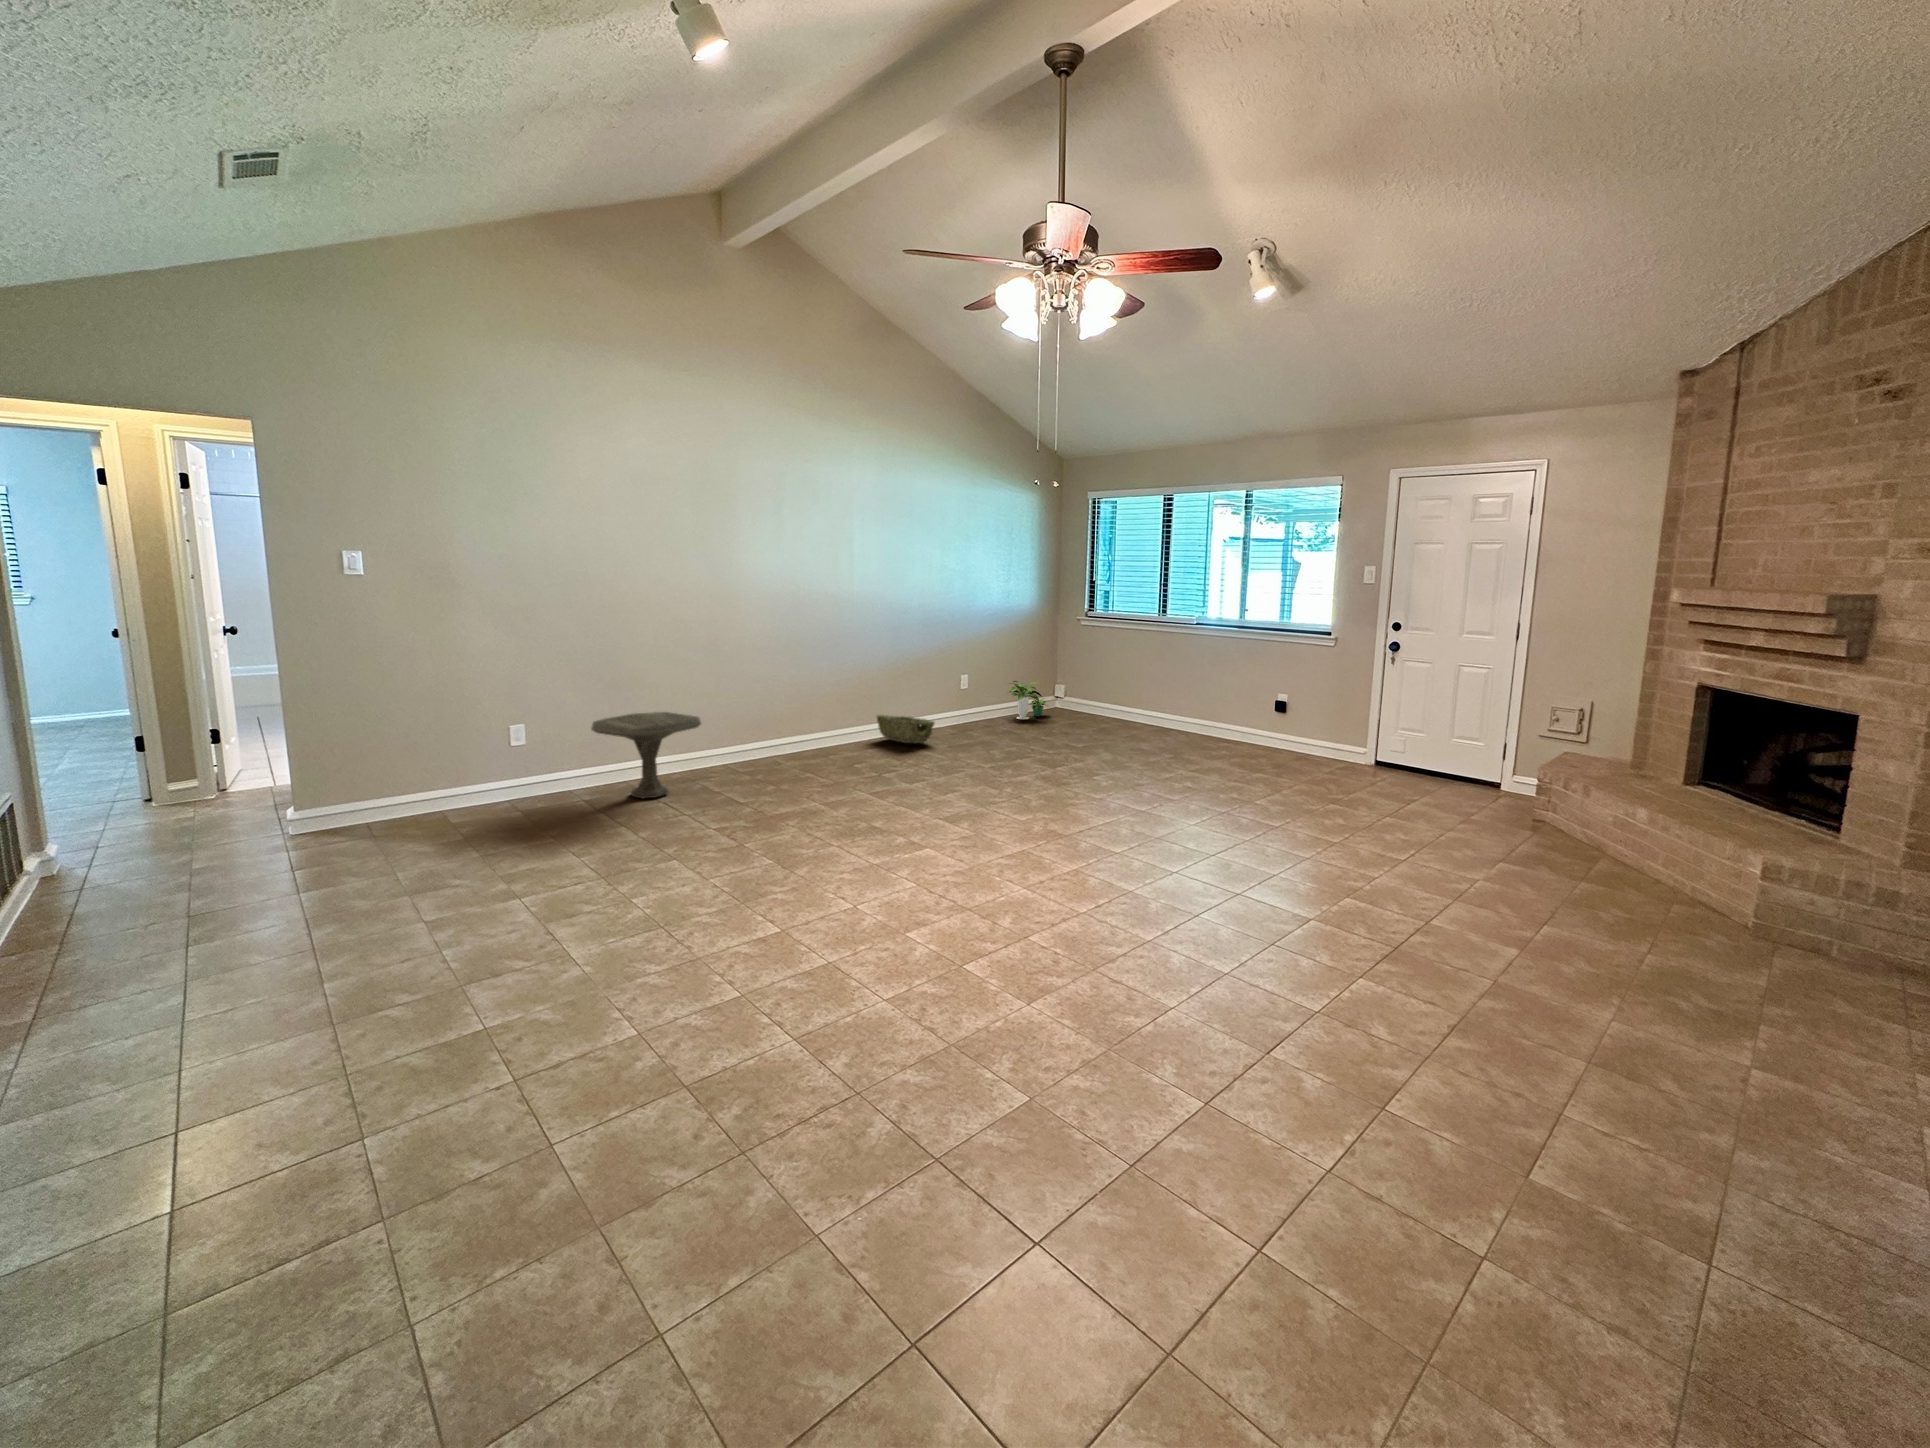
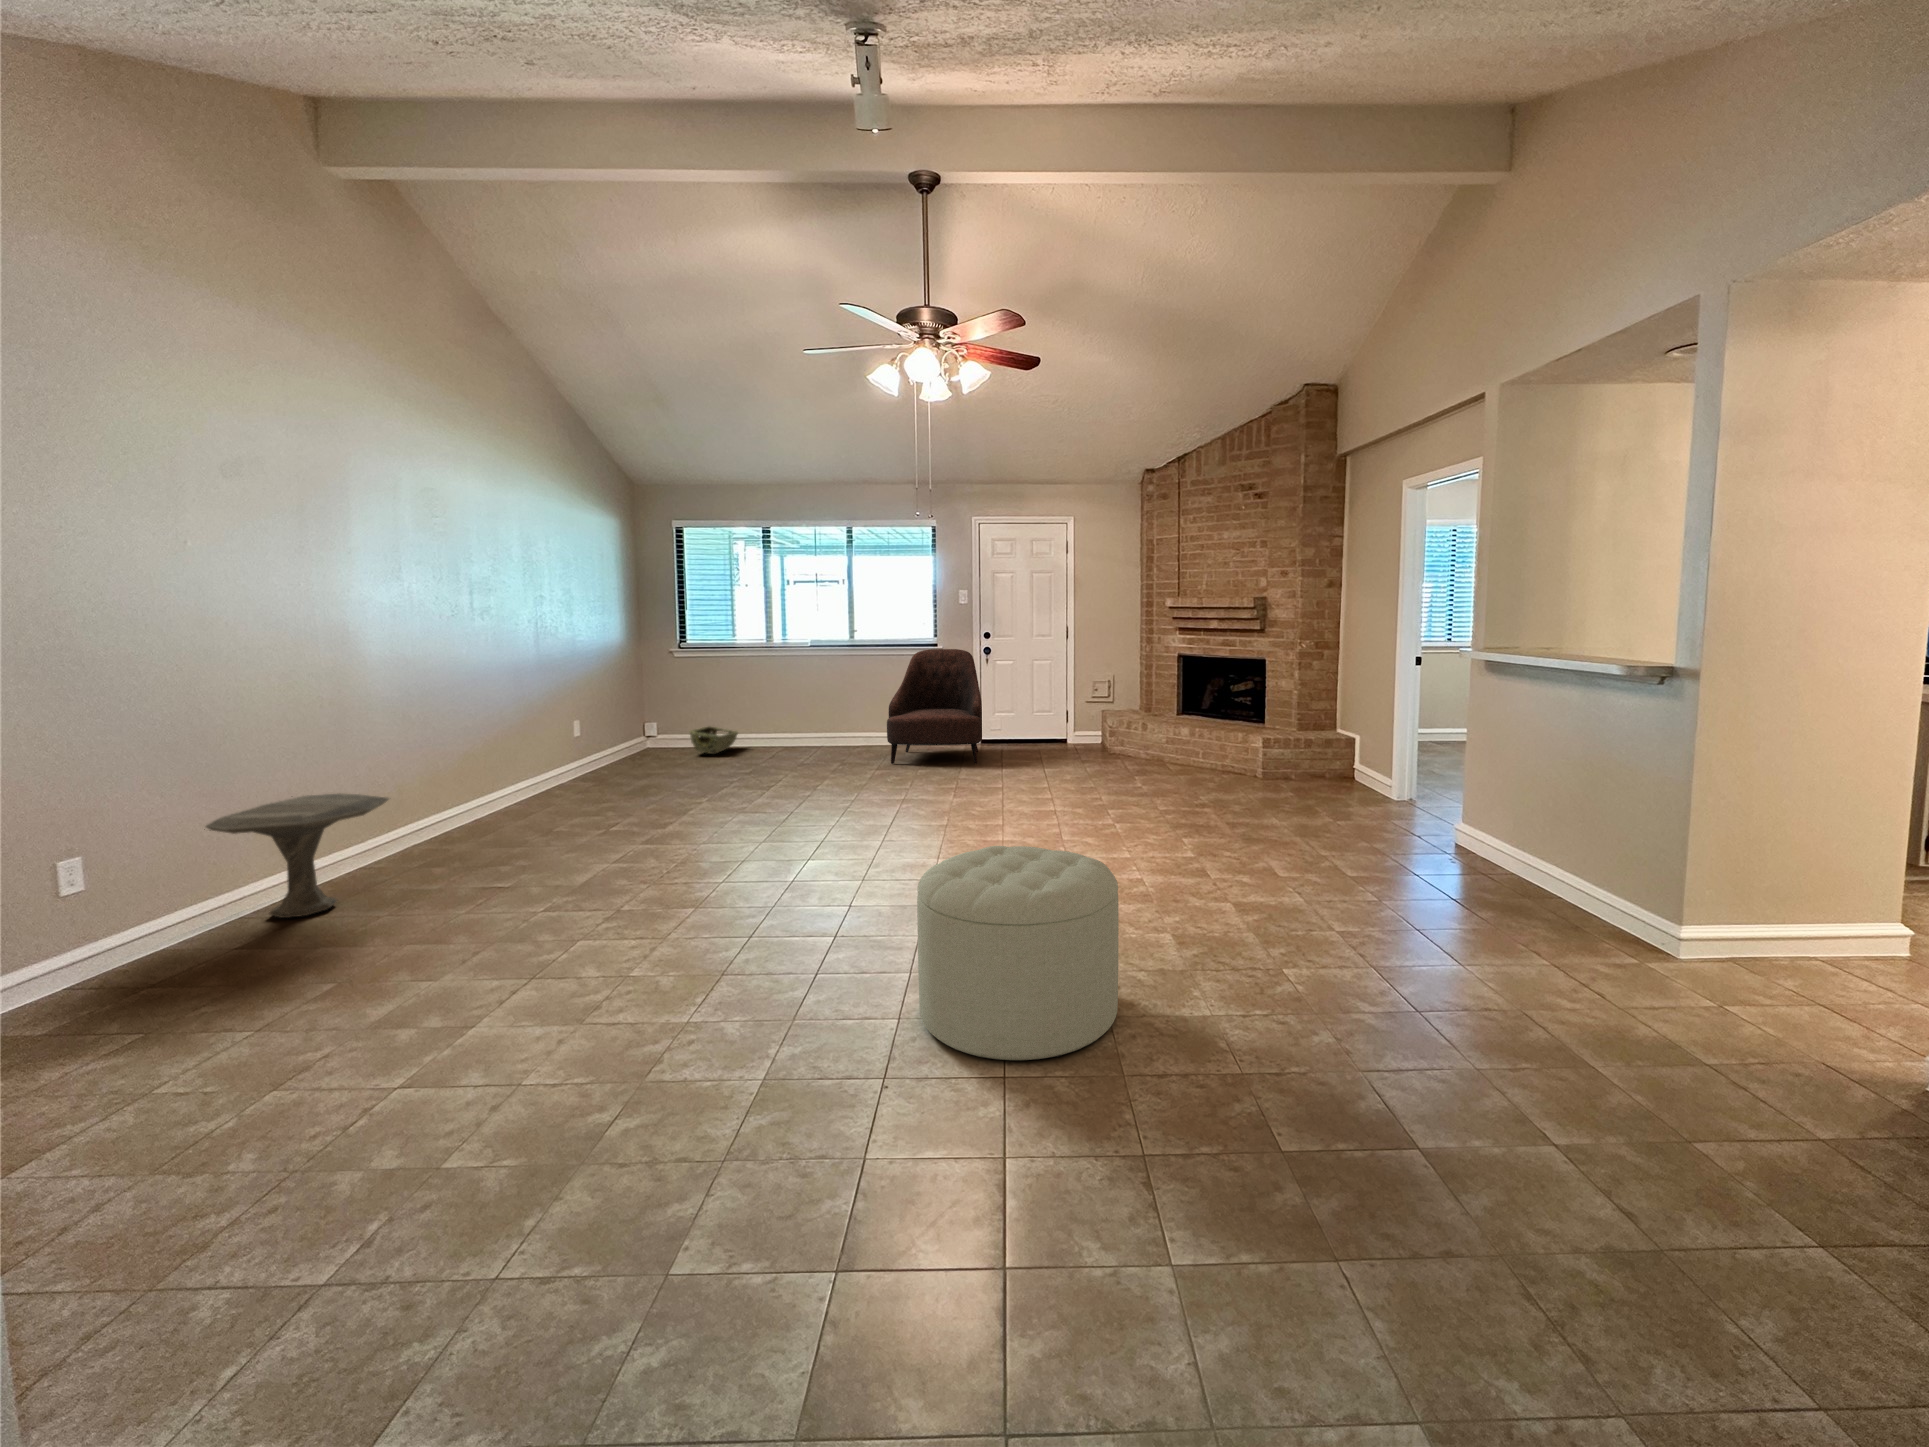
armchair: none [1227,638,1369,788] -> present [887,649,982,764]
potted plant: present [1007,681,1048,719] -> none [611,721,660,763]
woven basket: present [877,715,934,743] -> present [690,726,738,754]
ottoman: none [625,910,892,1221] -> present [917,846,1119,1060]

